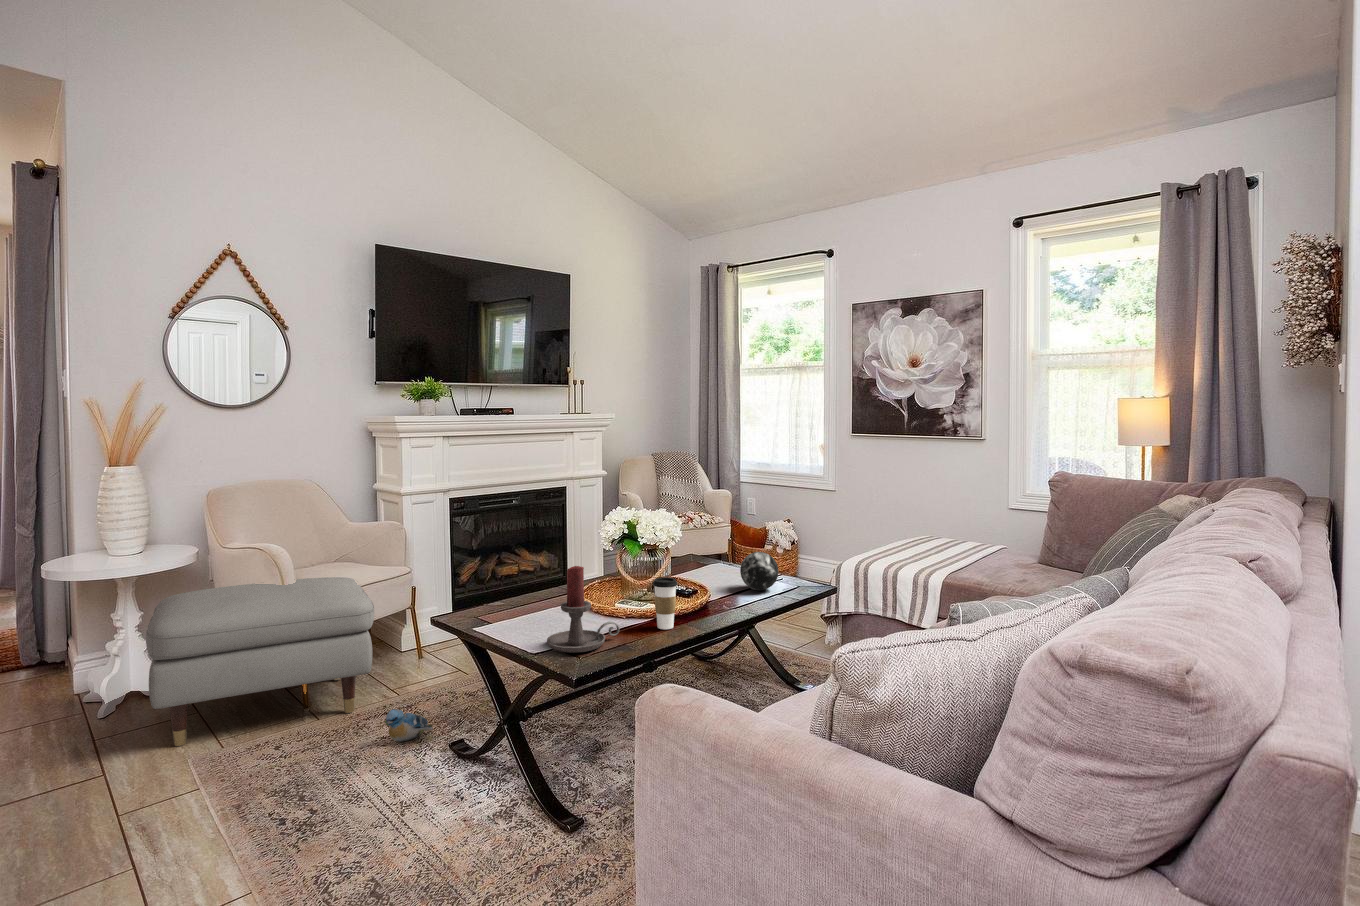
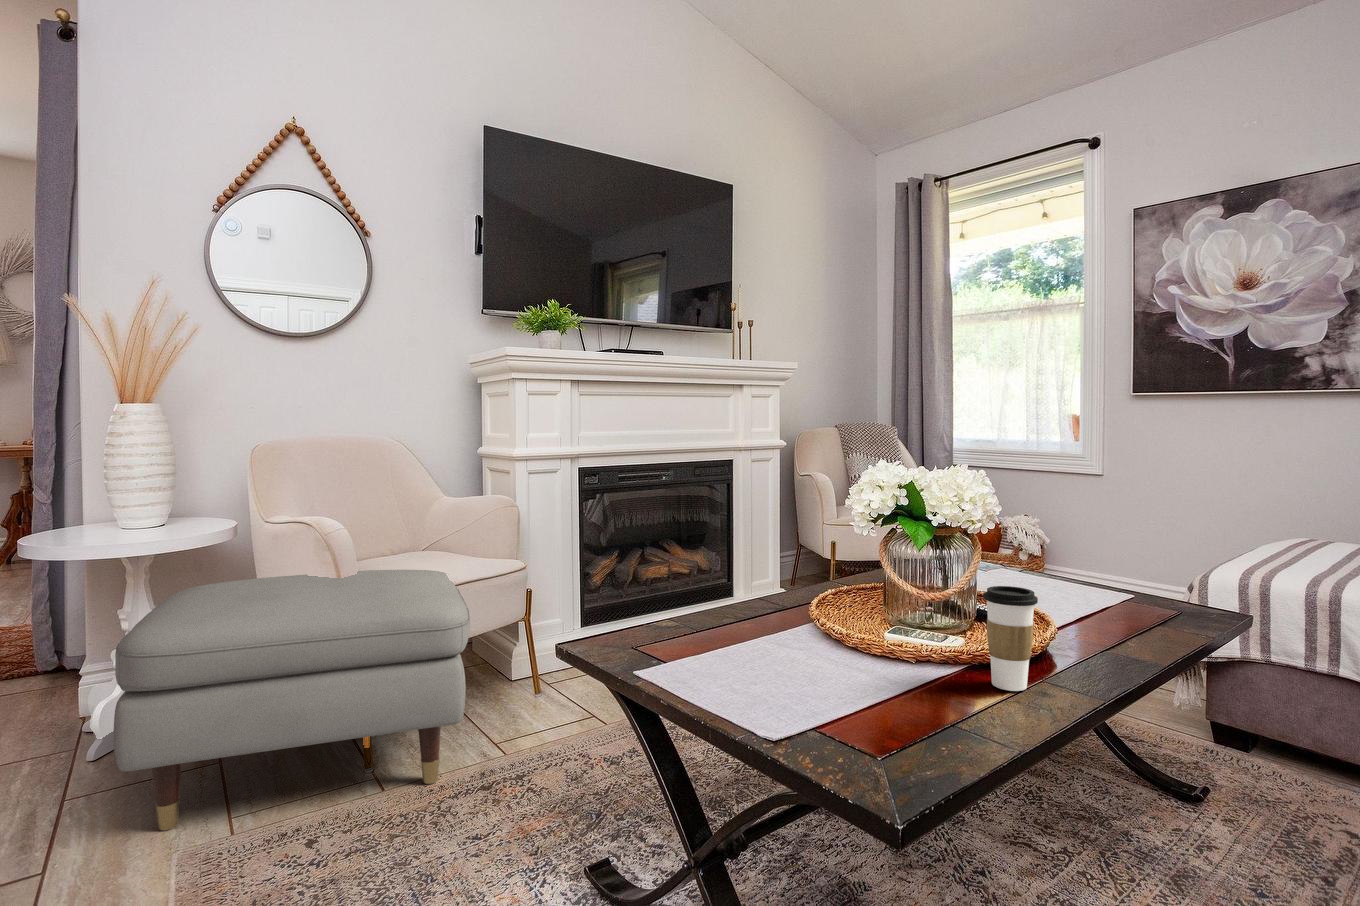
decorative orb: present [740,552,778,590] -> none [1085,547,1164,616]
candle holder: present [547,566,619,653] -> none [788,554,931,740]
plush toy: present [384,709,433,742] -> none [477,797,558,854]

